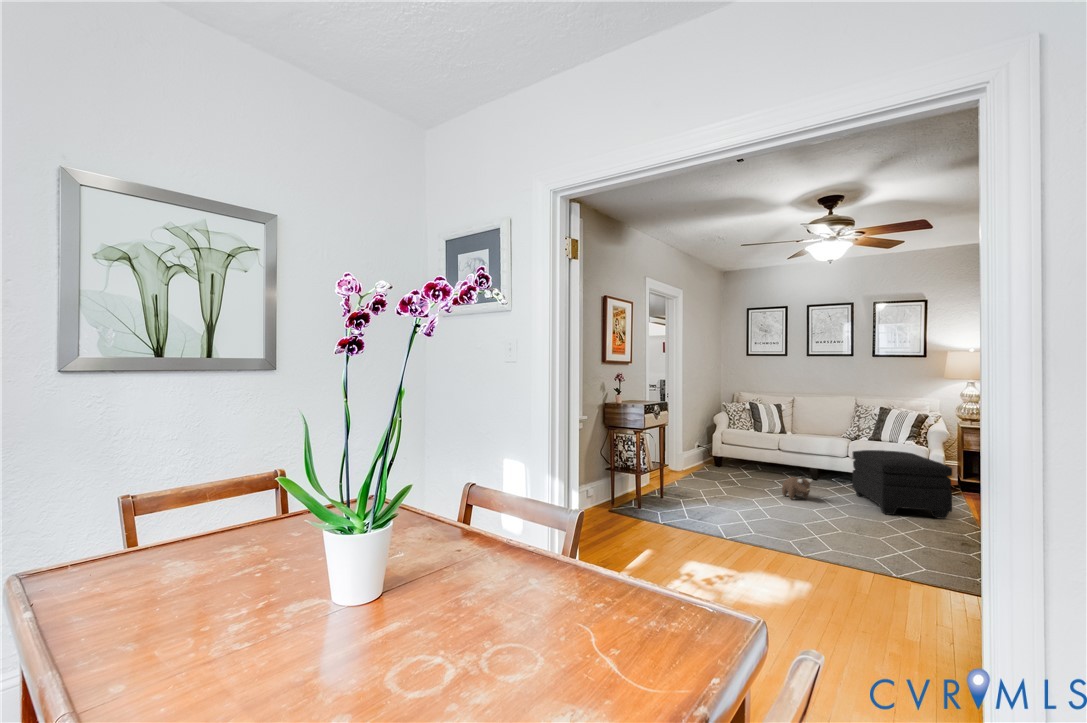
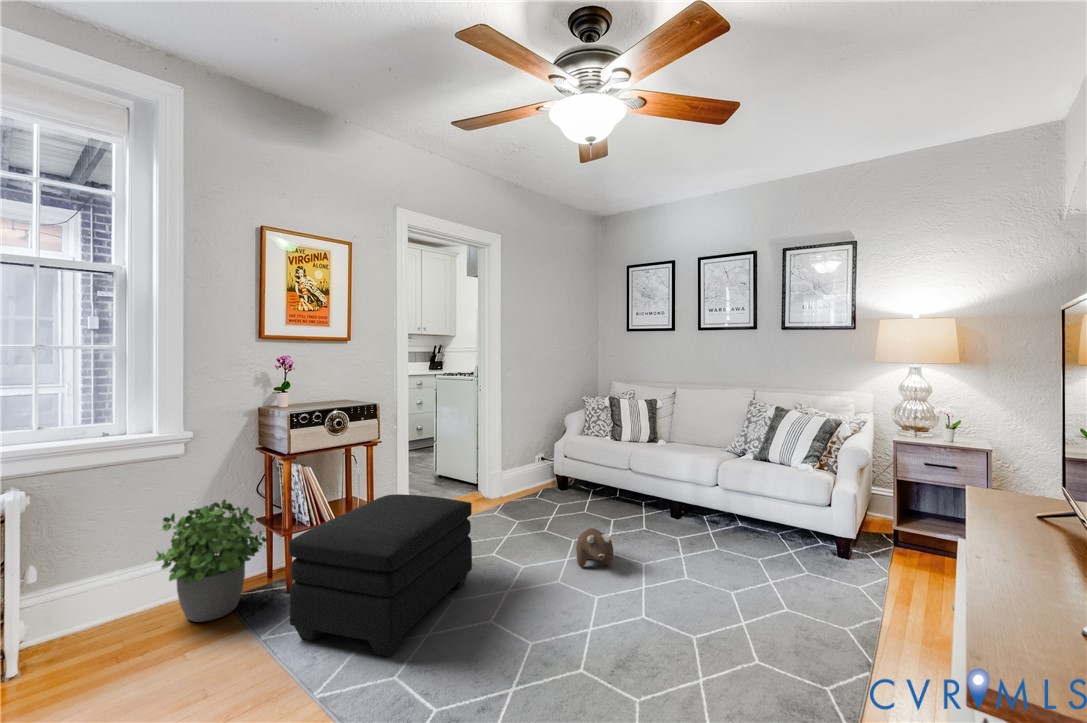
ottoman: present [852,450,952,519] -> present [289,494,472,657]
potted plant: none [588,451,643,518] -> present [155,500,267,622]

